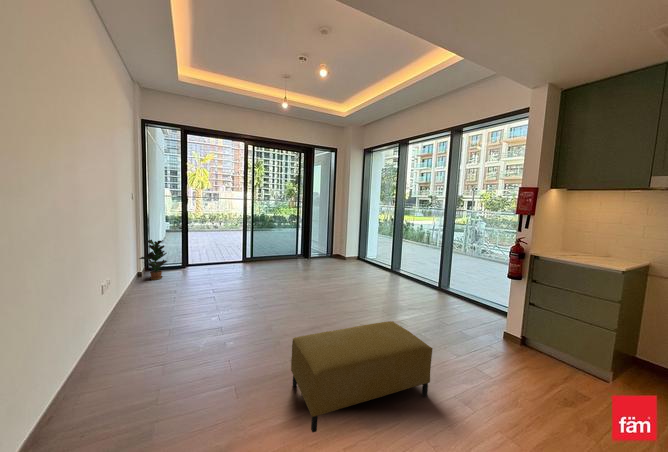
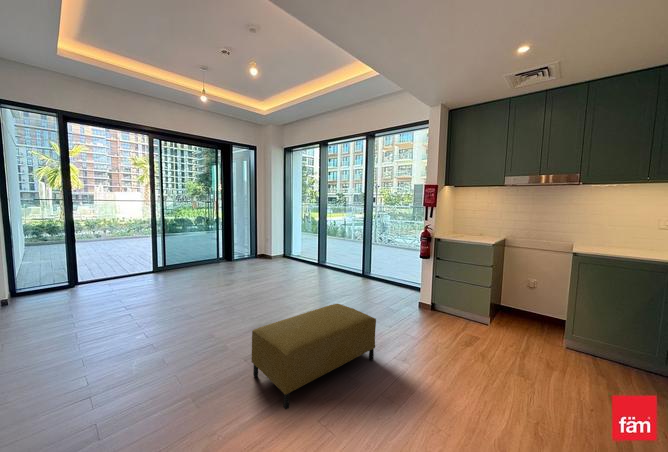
potted plant: present [140,240,167,280] -> none [11,251,56,302]

